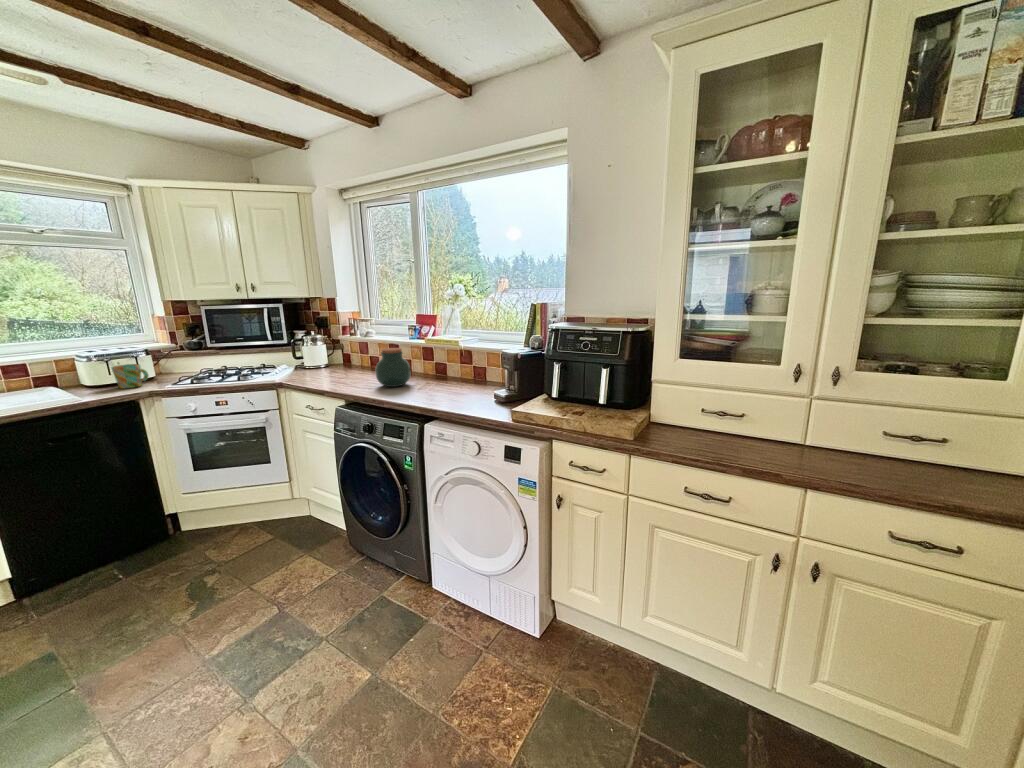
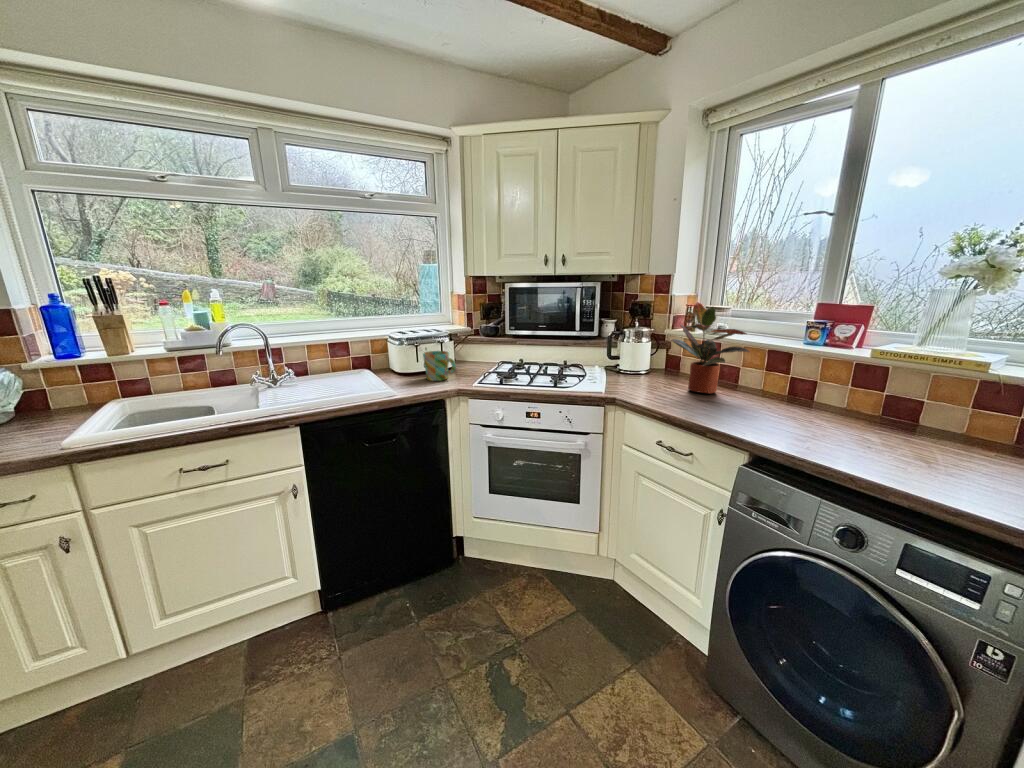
potted plant: none [317,318,368,374] -> present [671,302,750,394]
jar: present [376,348,411,387] -> none [810,364,897,443]

